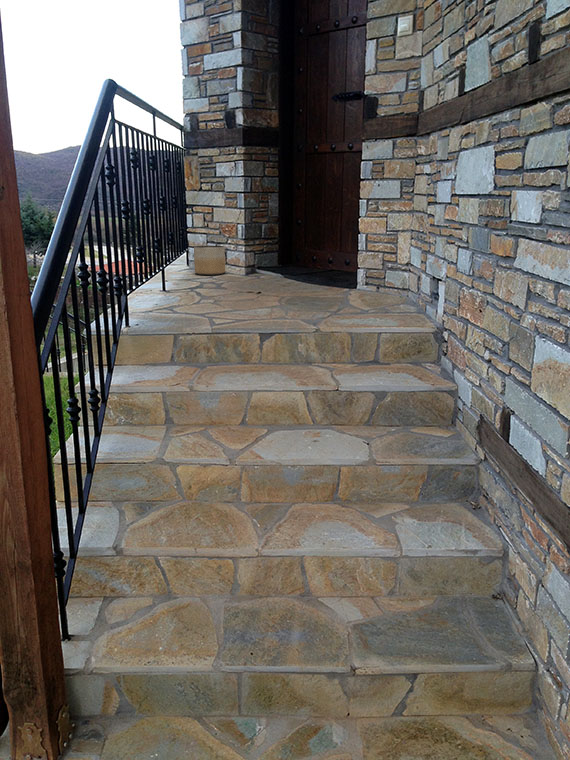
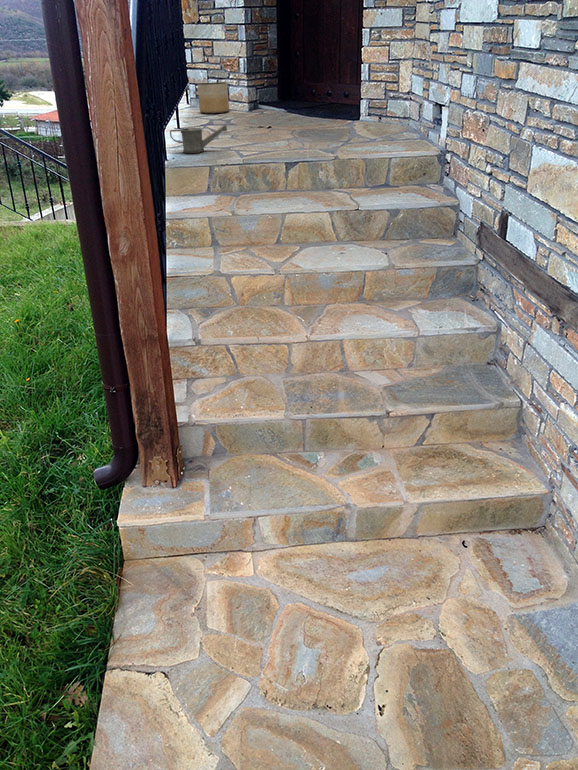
watering can: none [142,288,205,317] -> present [170,124,227,153]

